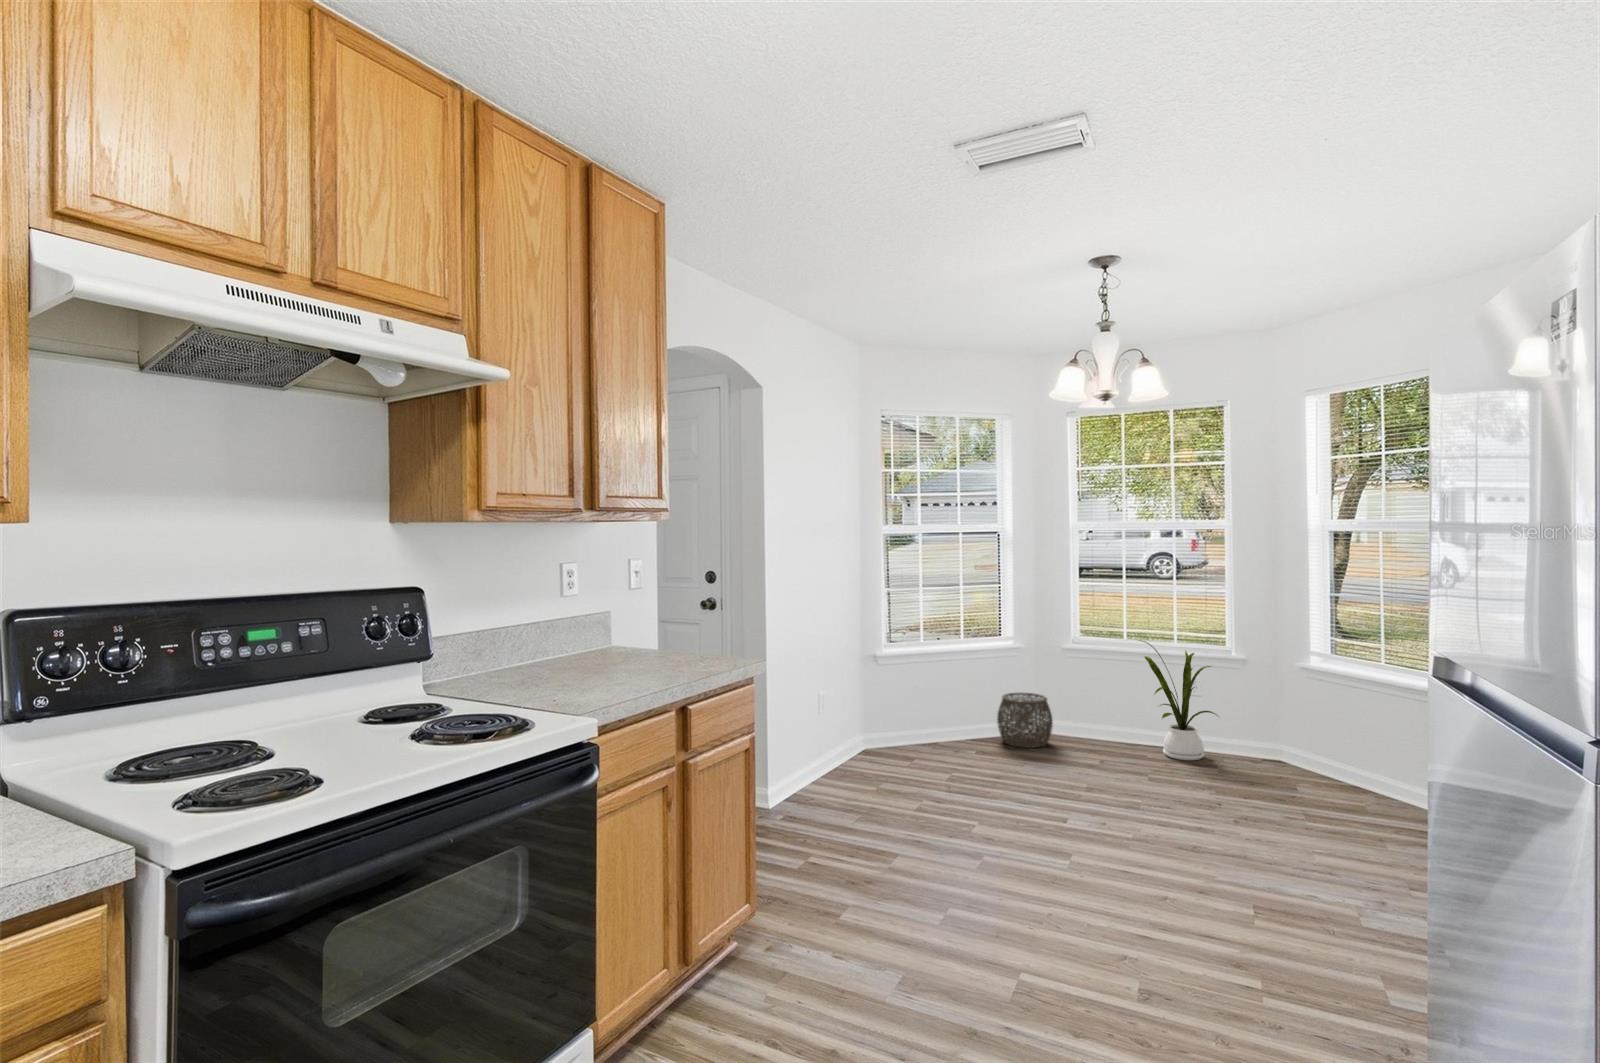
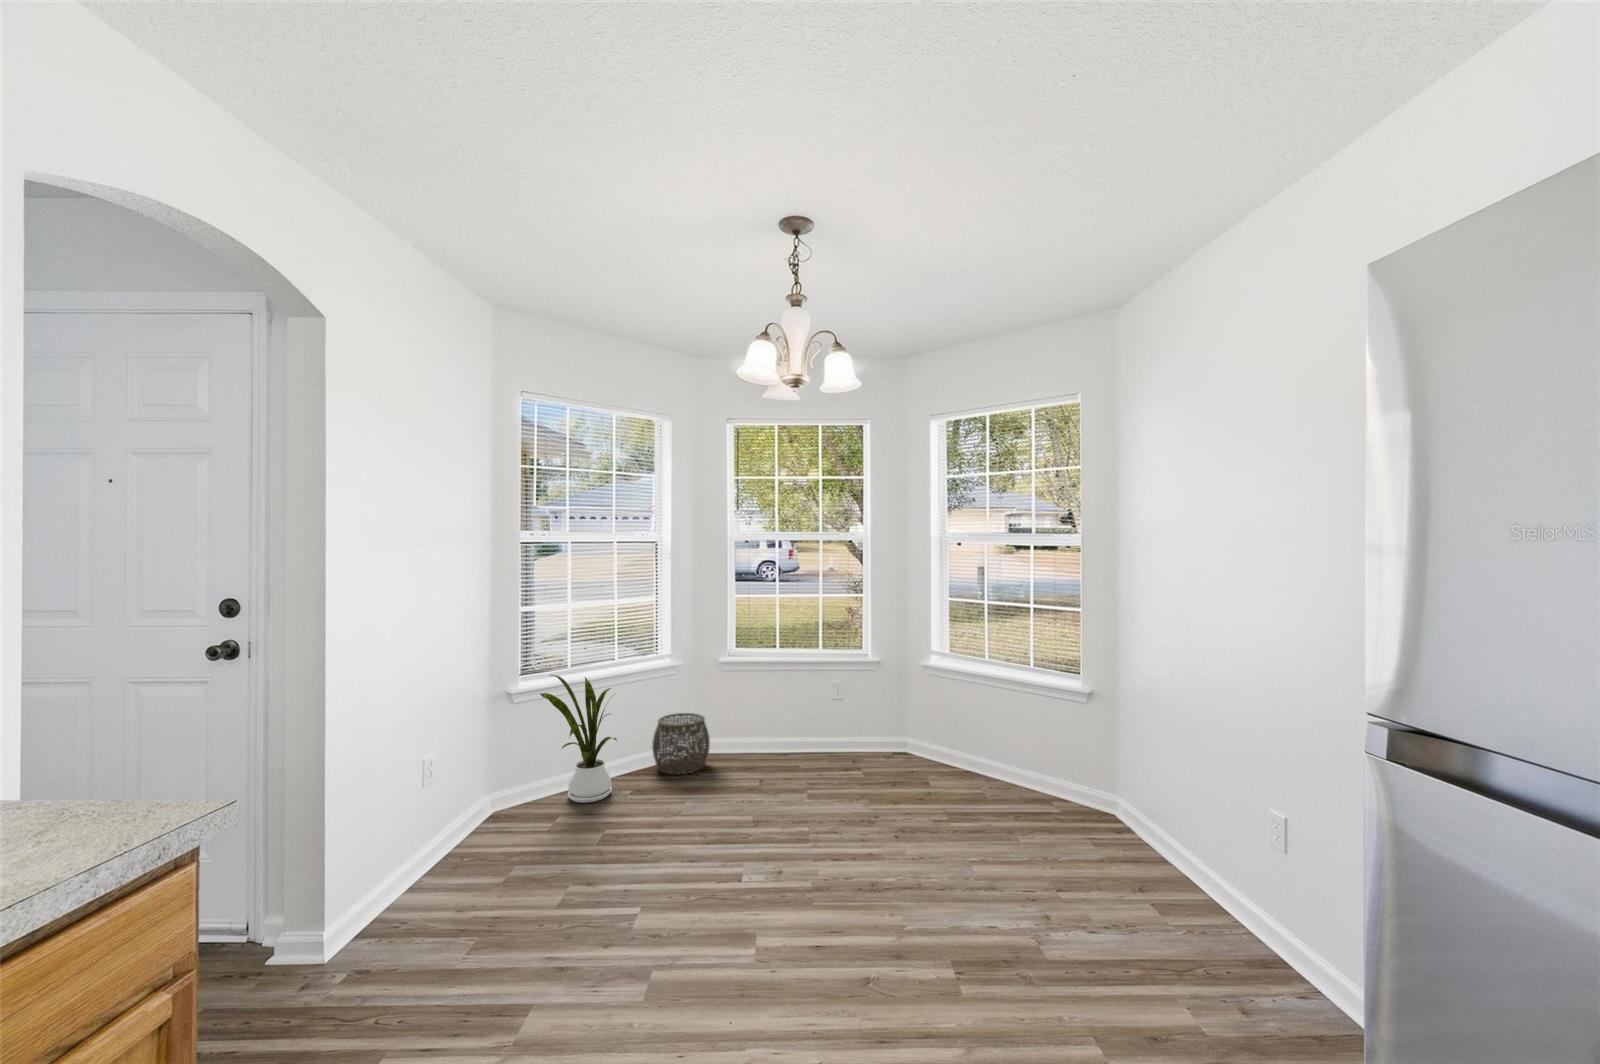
house plant: present [1140,640,1219,760] -> present [540,675,617,803]

